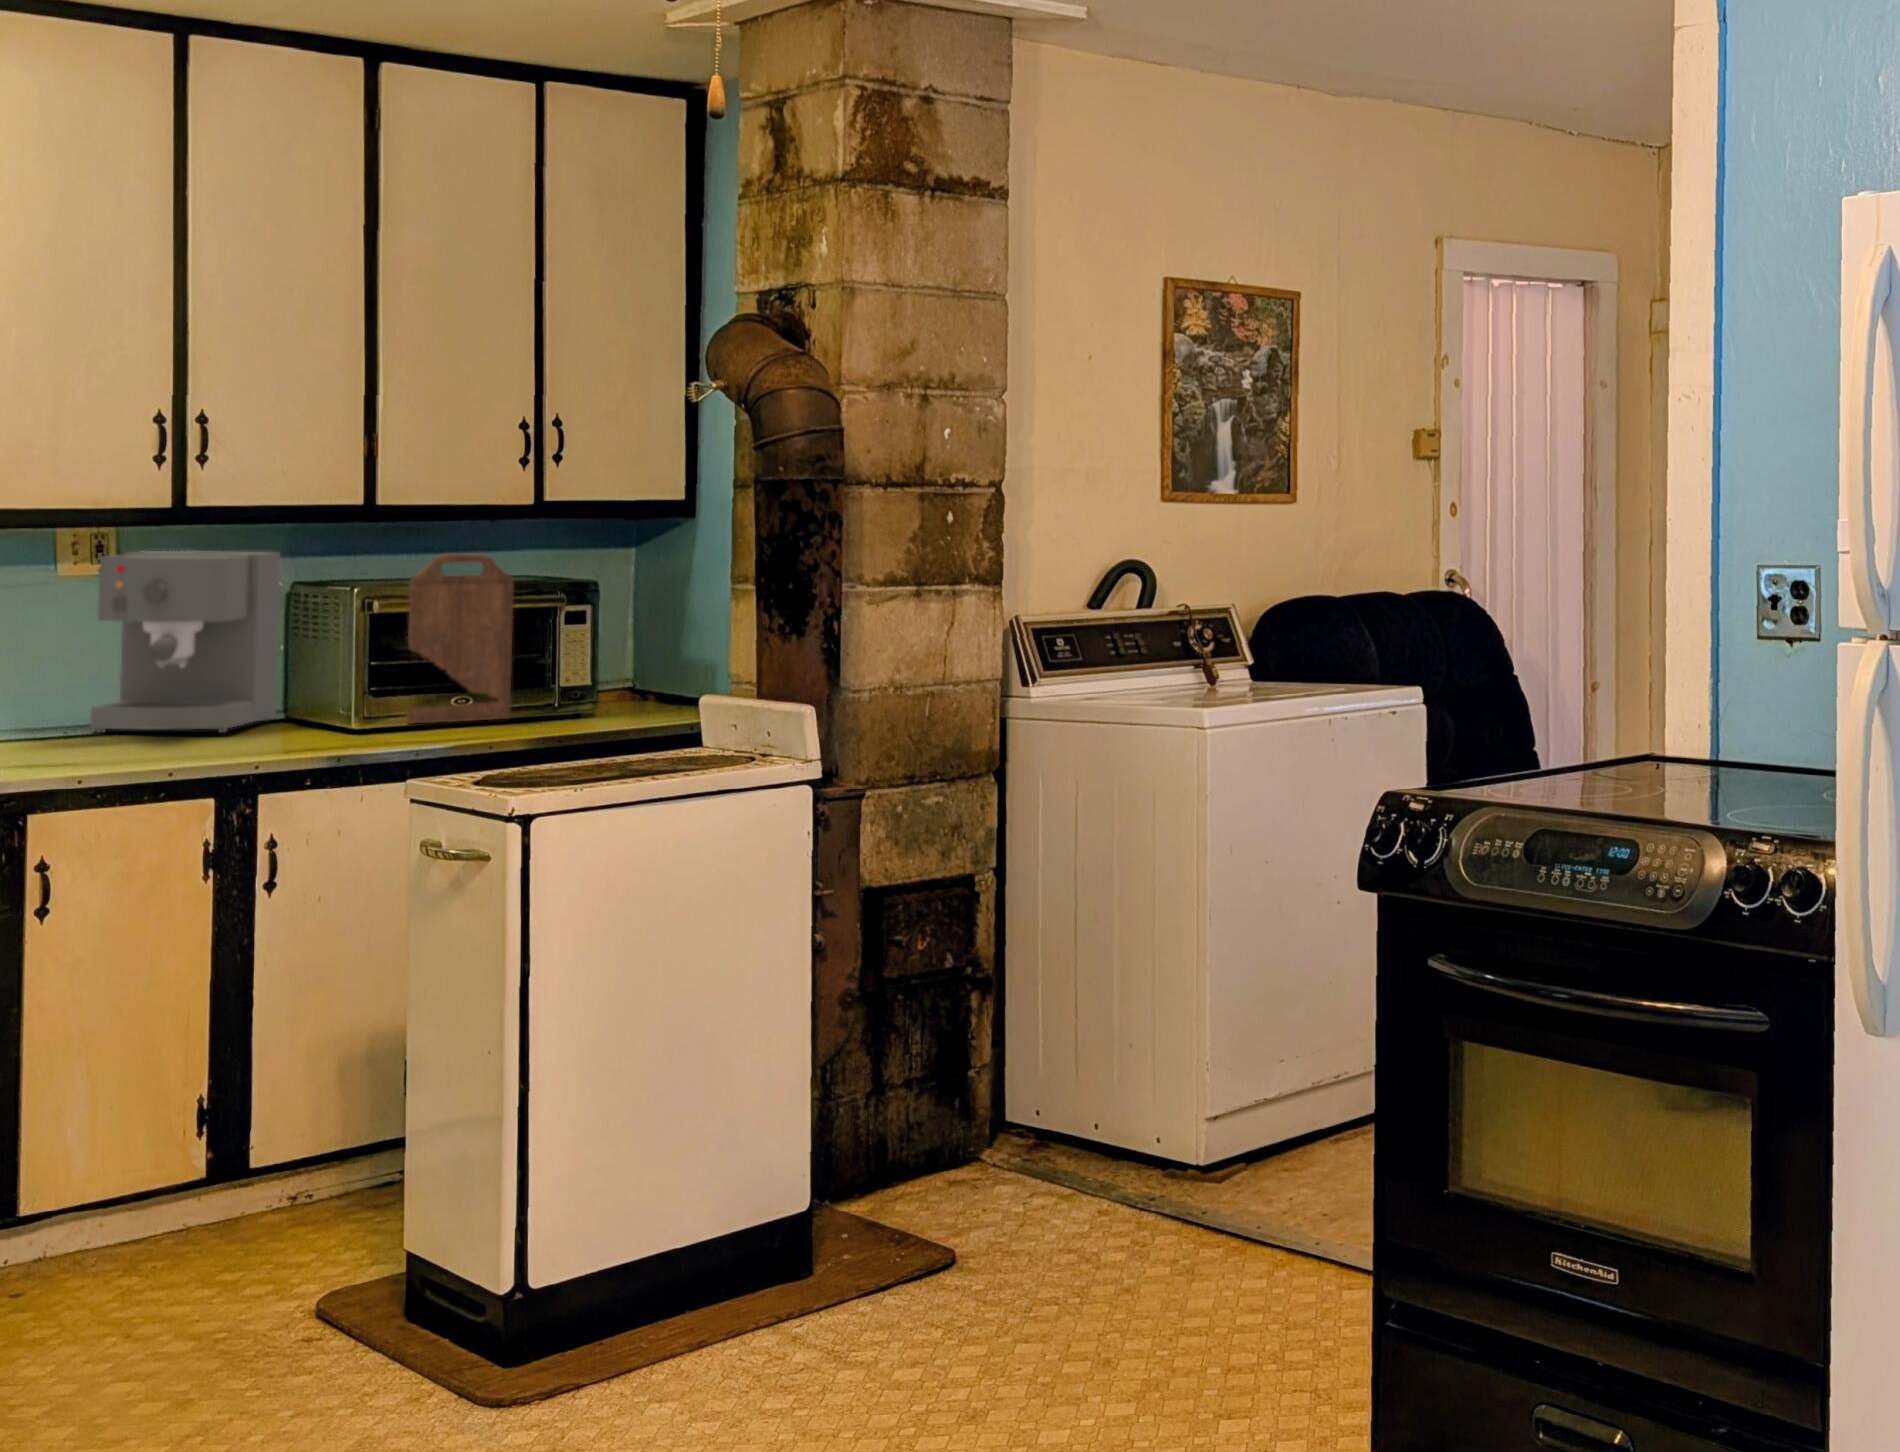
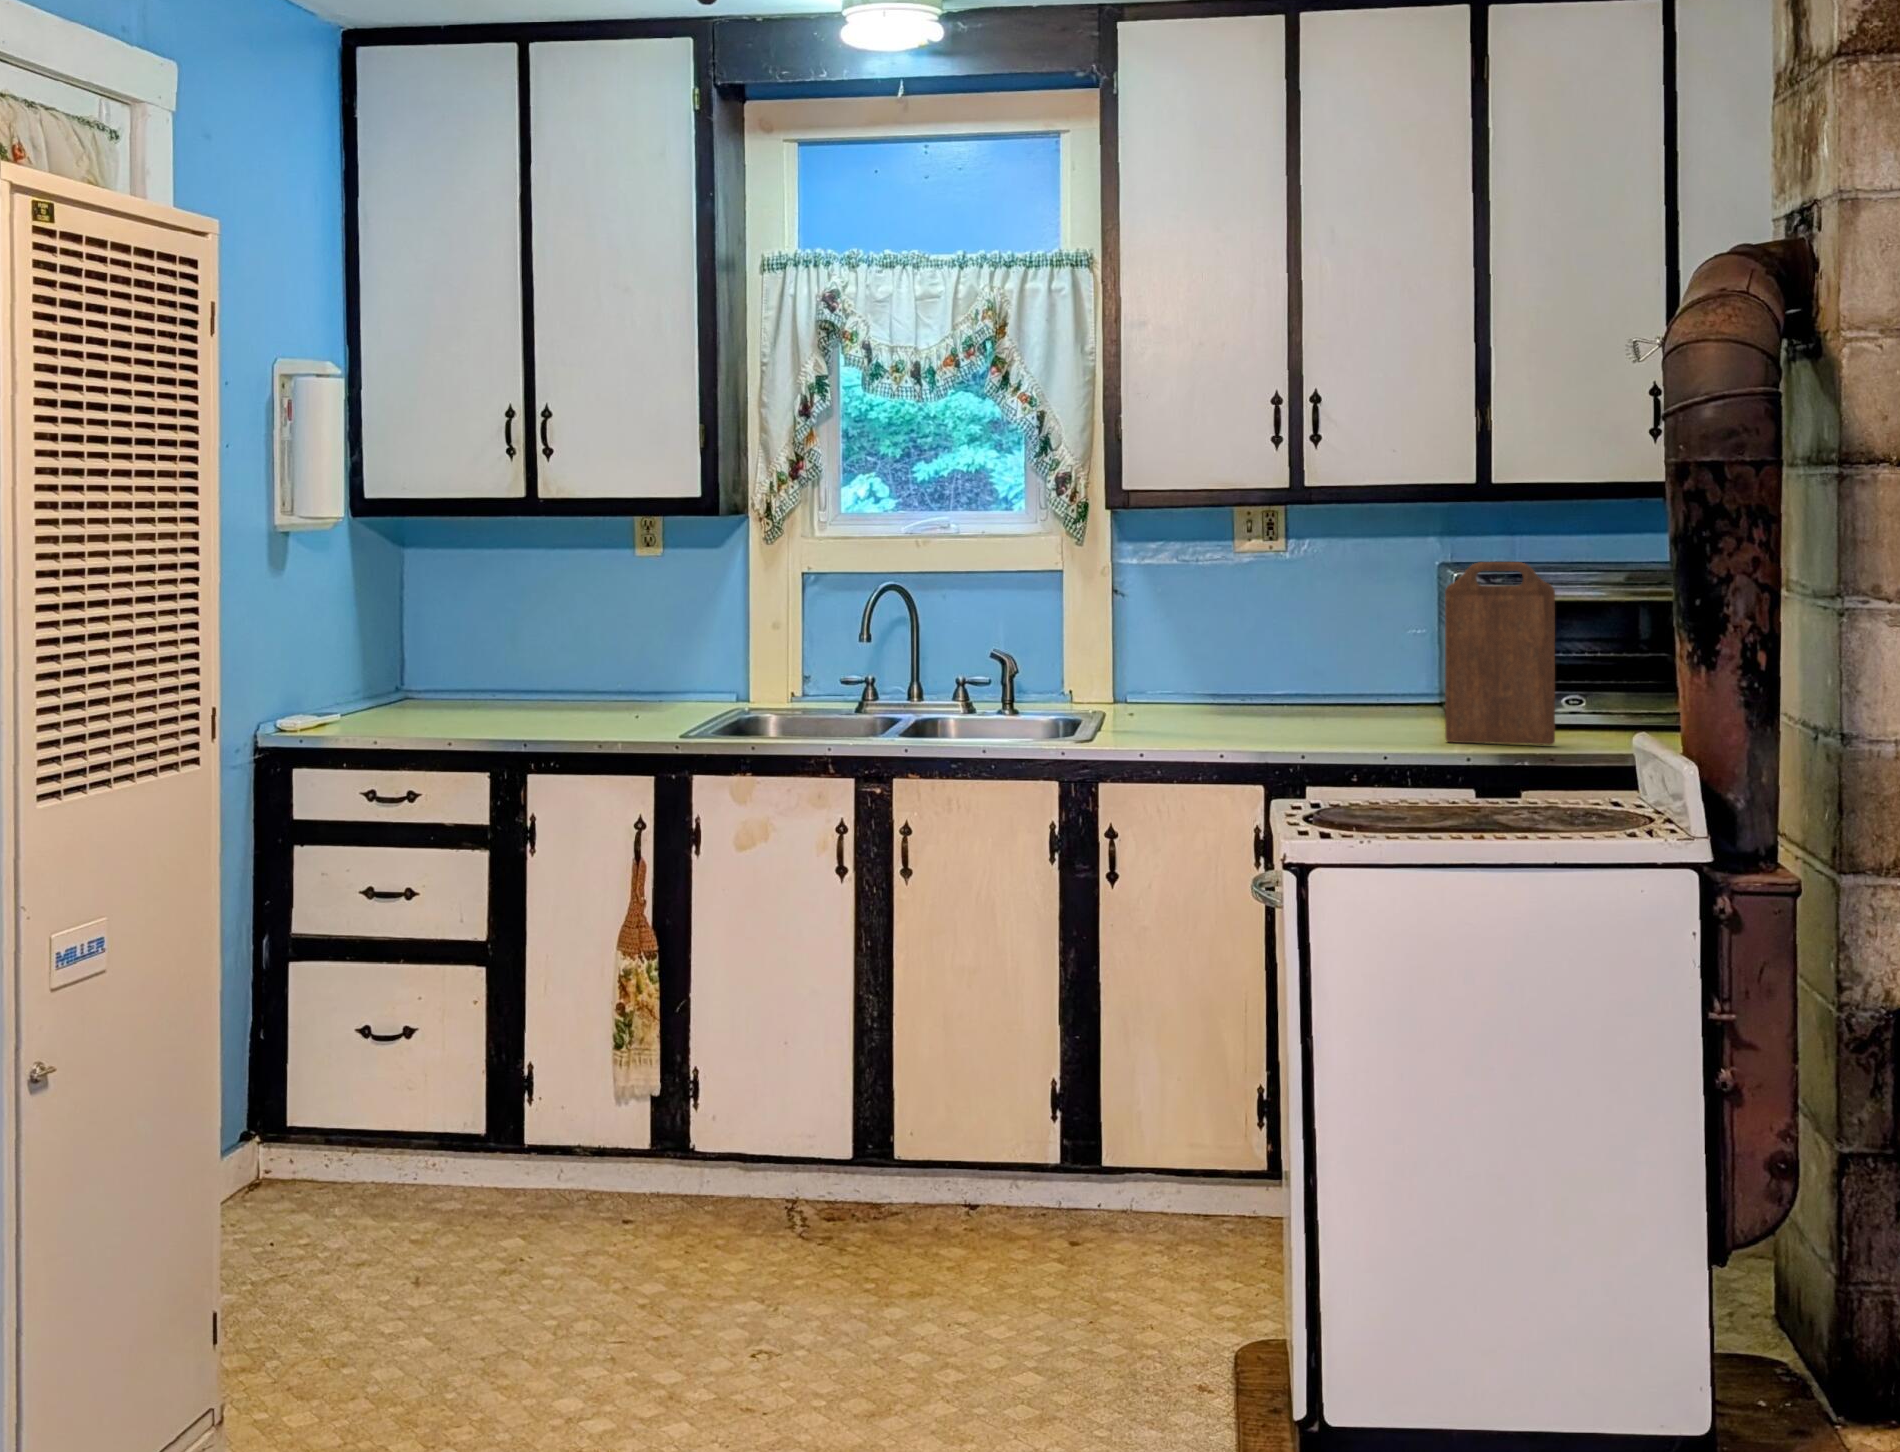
coffee maker: present [91,551,280,733] -> none [1165,559,1335,737]

